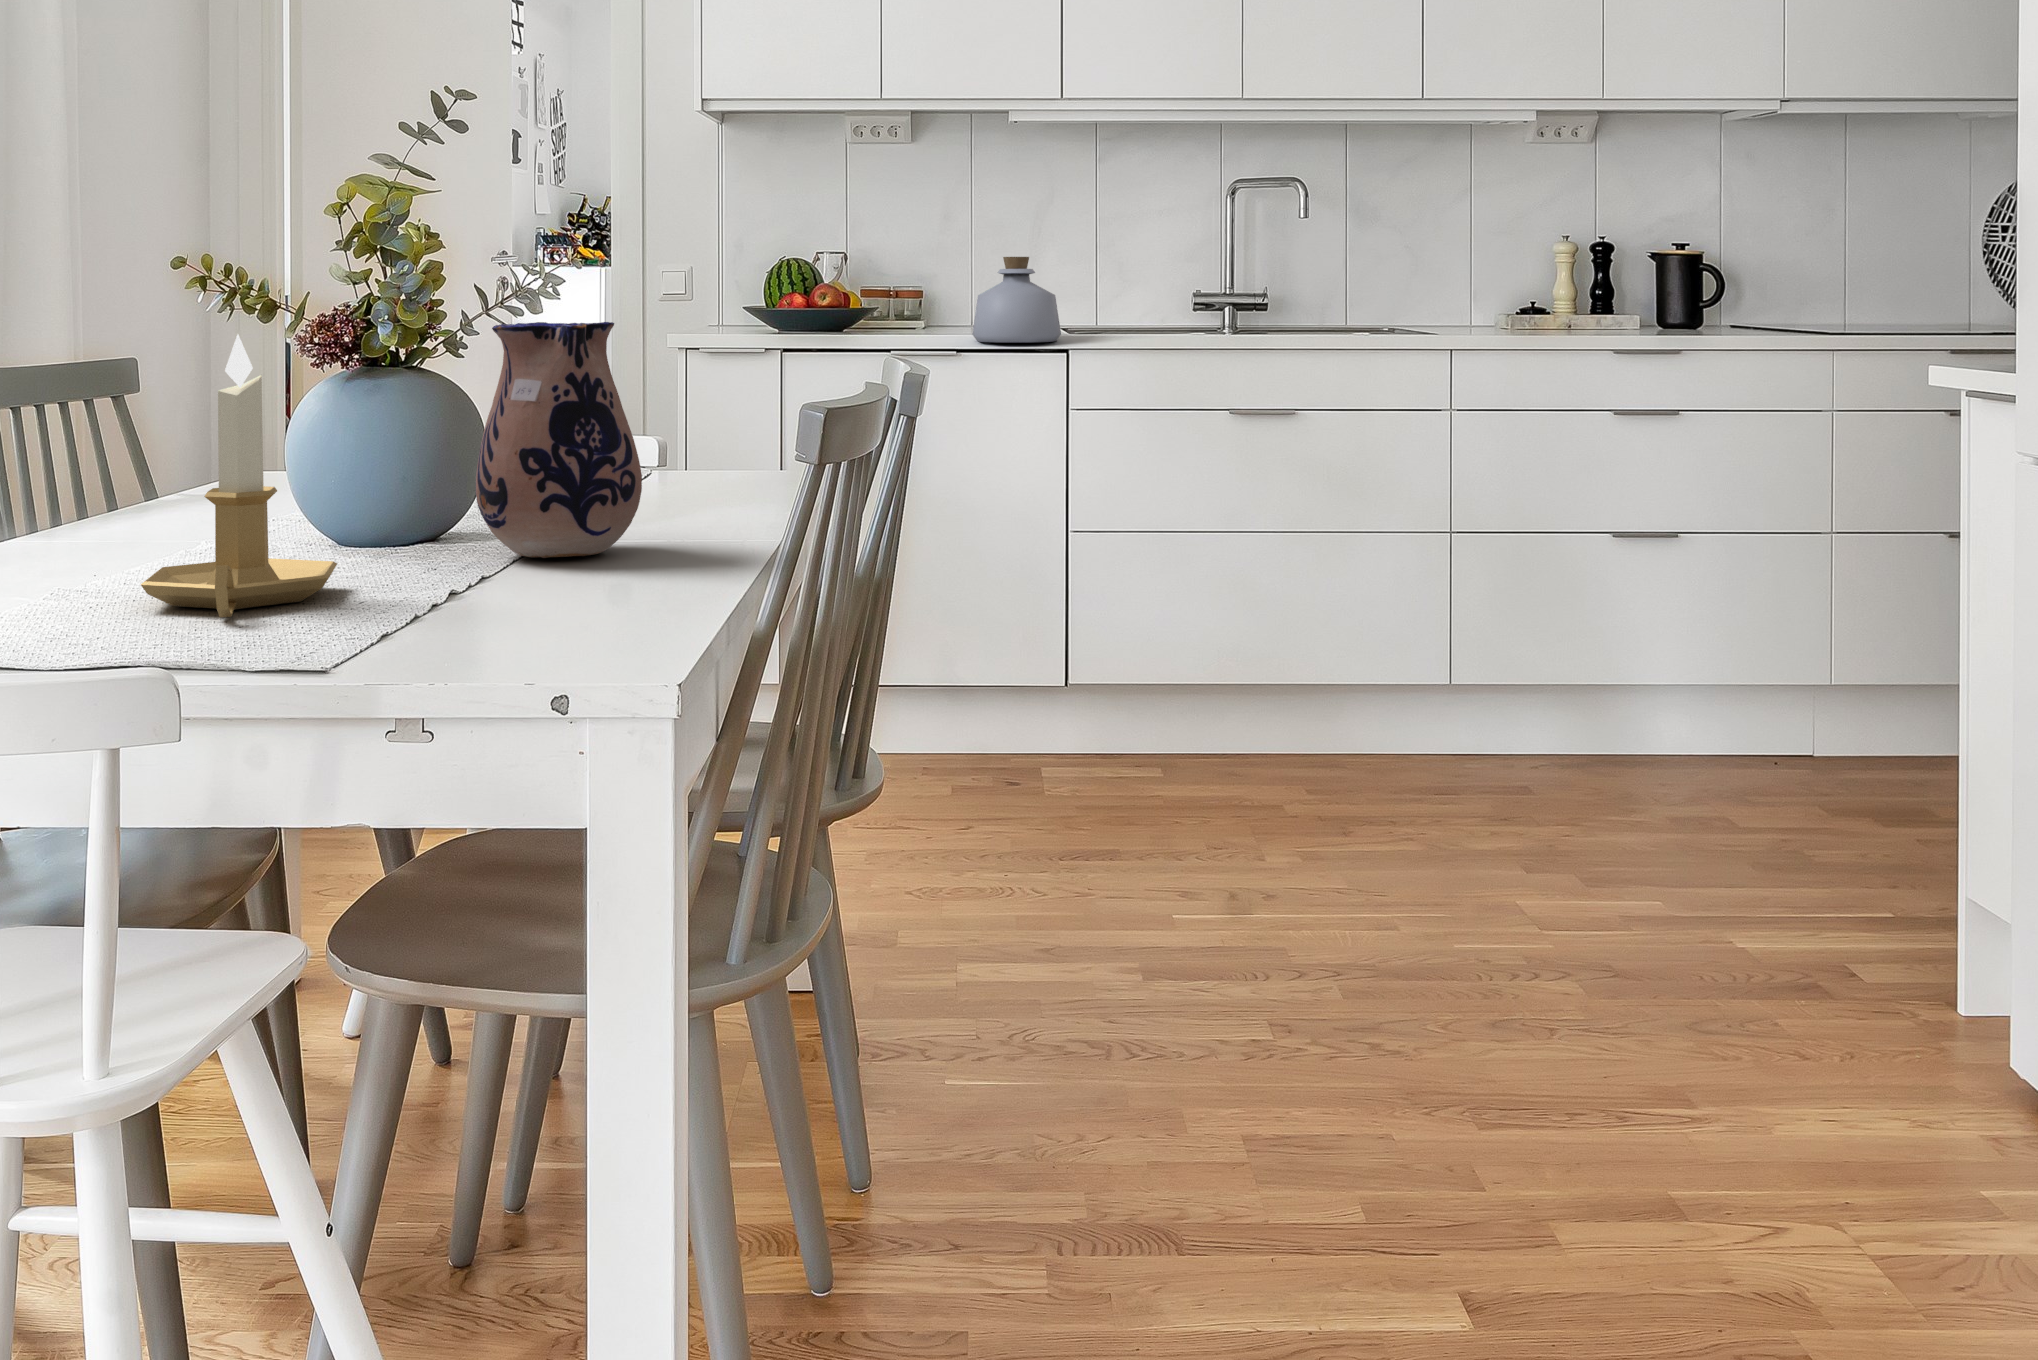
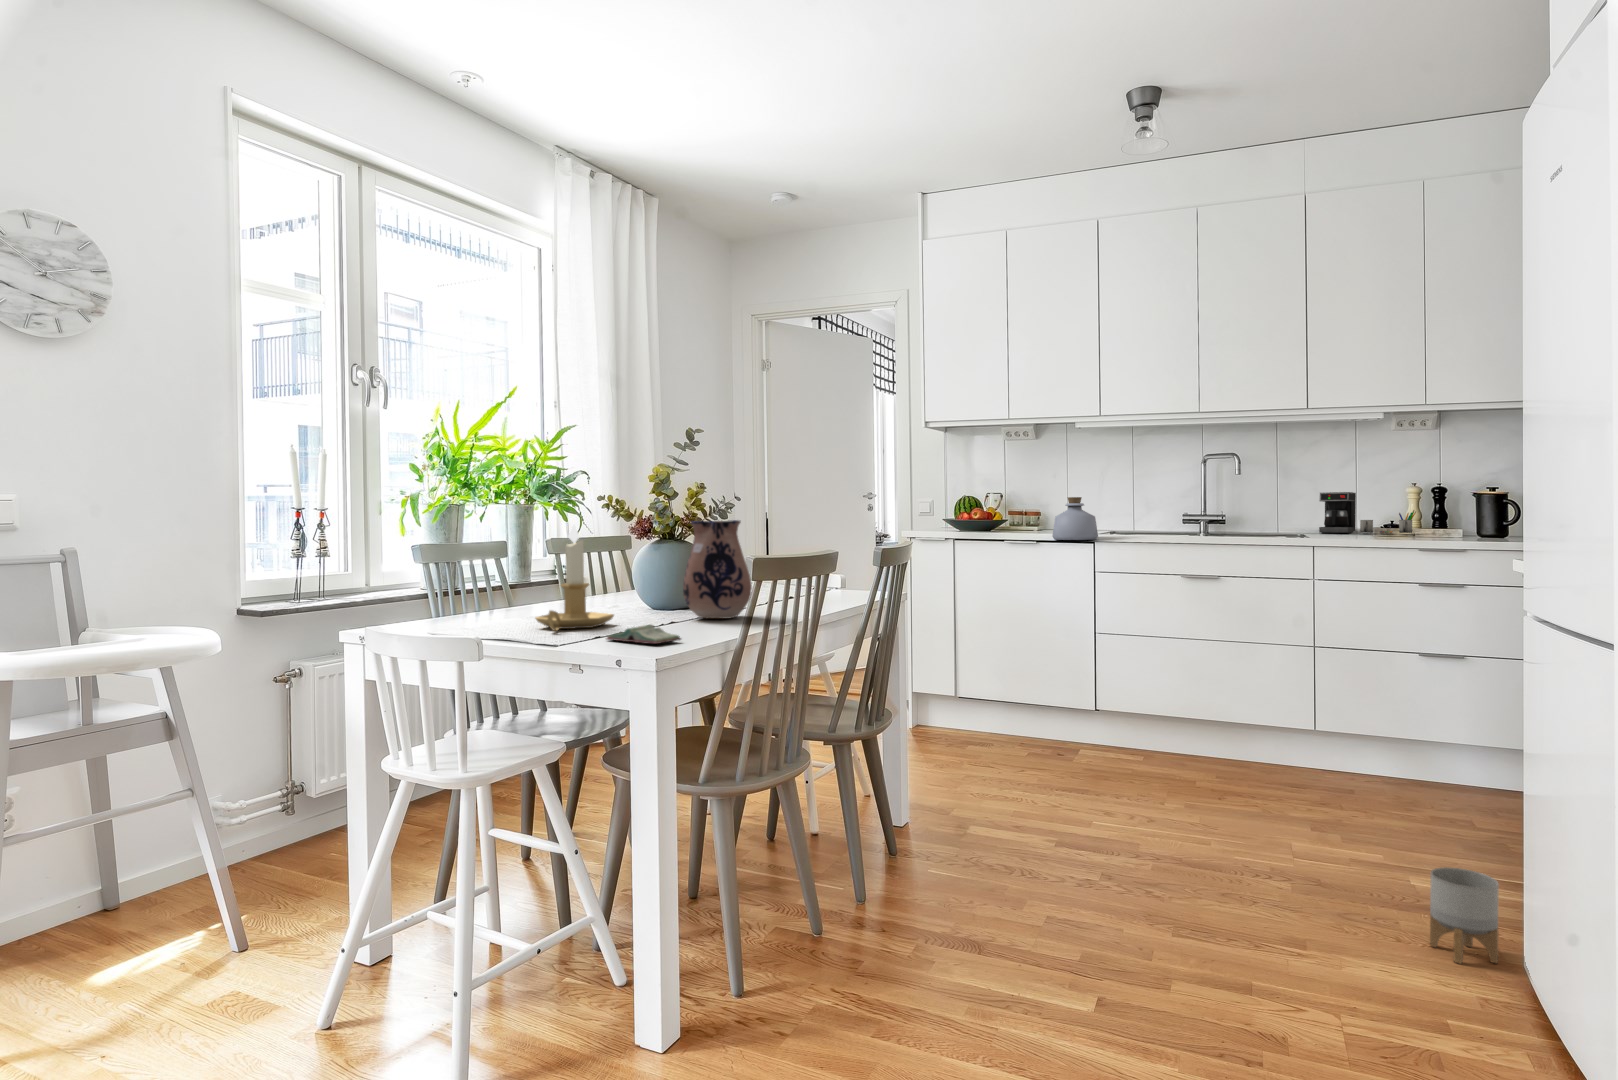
coffee maker: none [1430,252,1585,325] -> present [1319,492,1416,533]
book: none [430,590,642,642] -> present [607,625,681,644]
planter: none [1860,923,1970,1091] -> present [1430,867,1499,964]

